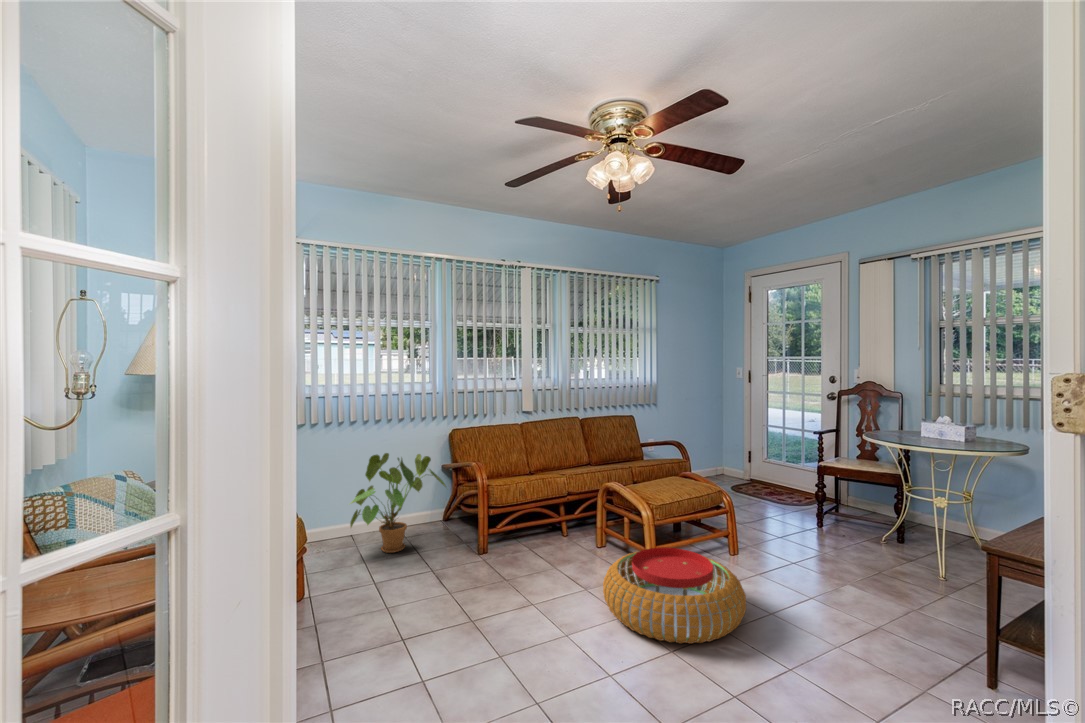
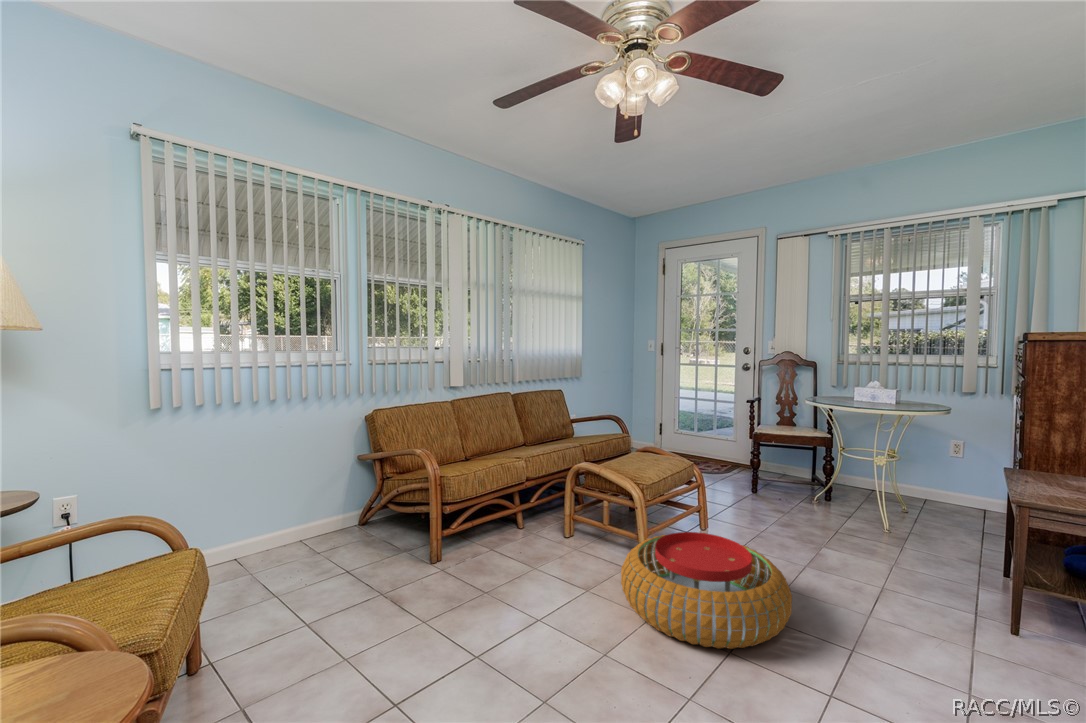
house plant: present [350,453,446,553] -> none [235,442,381,579]

